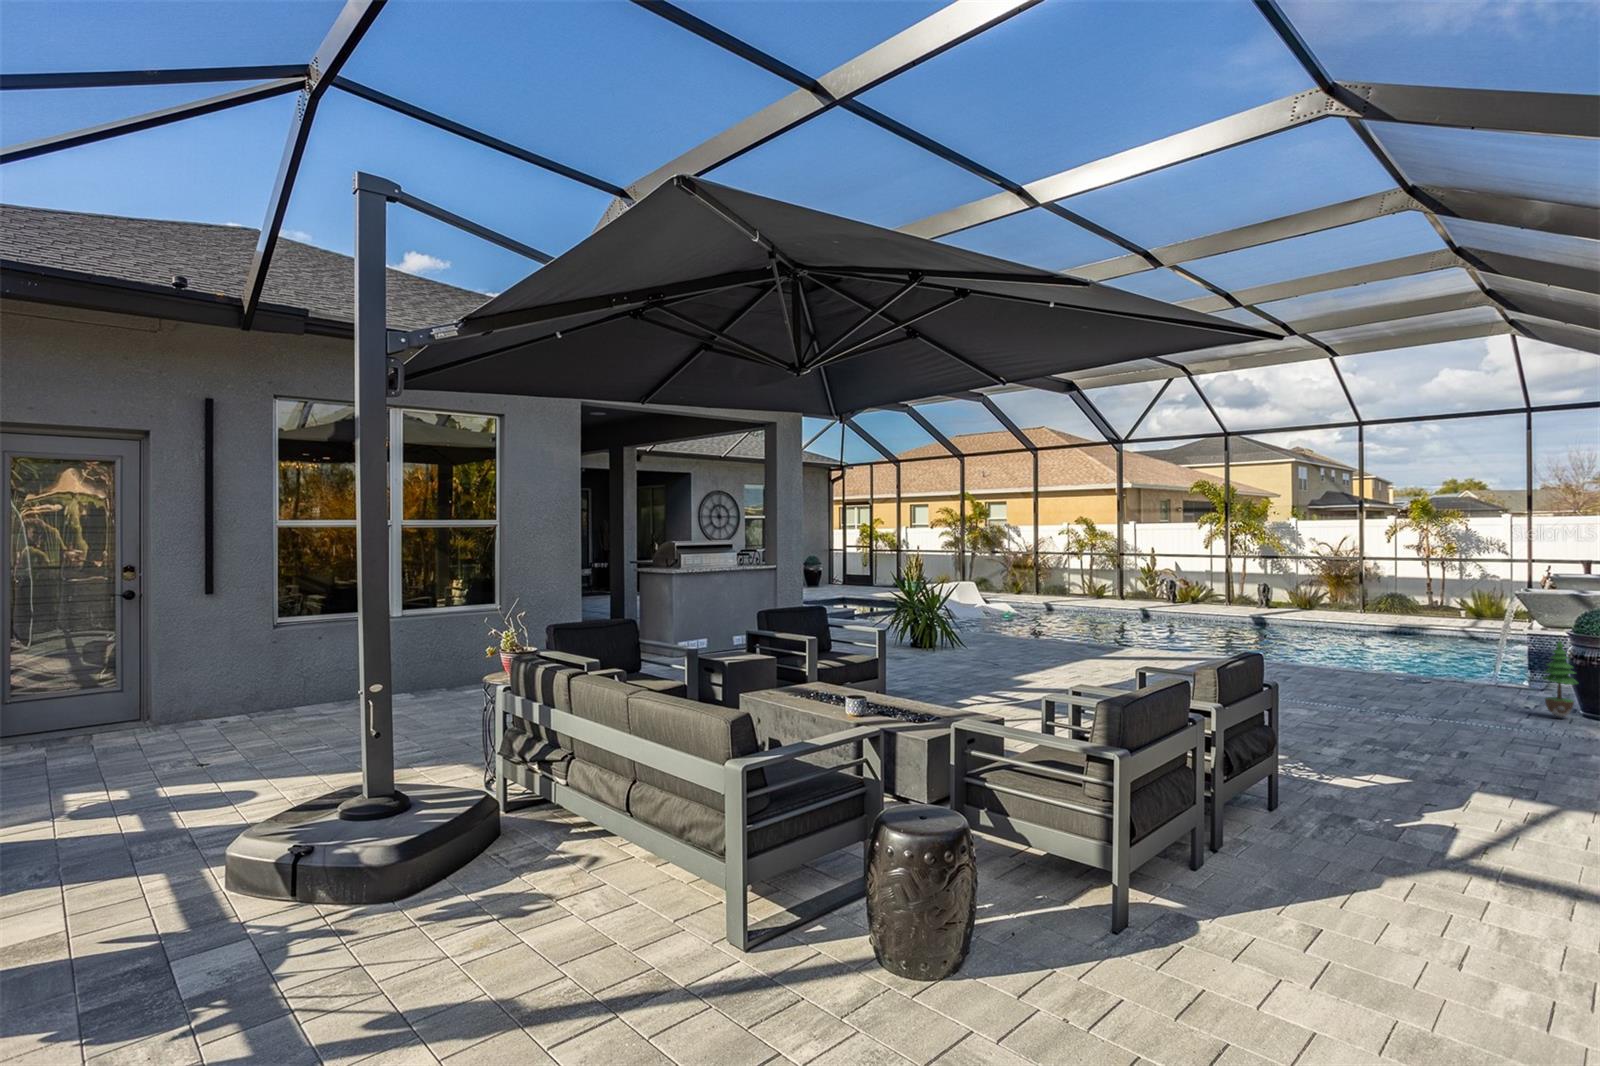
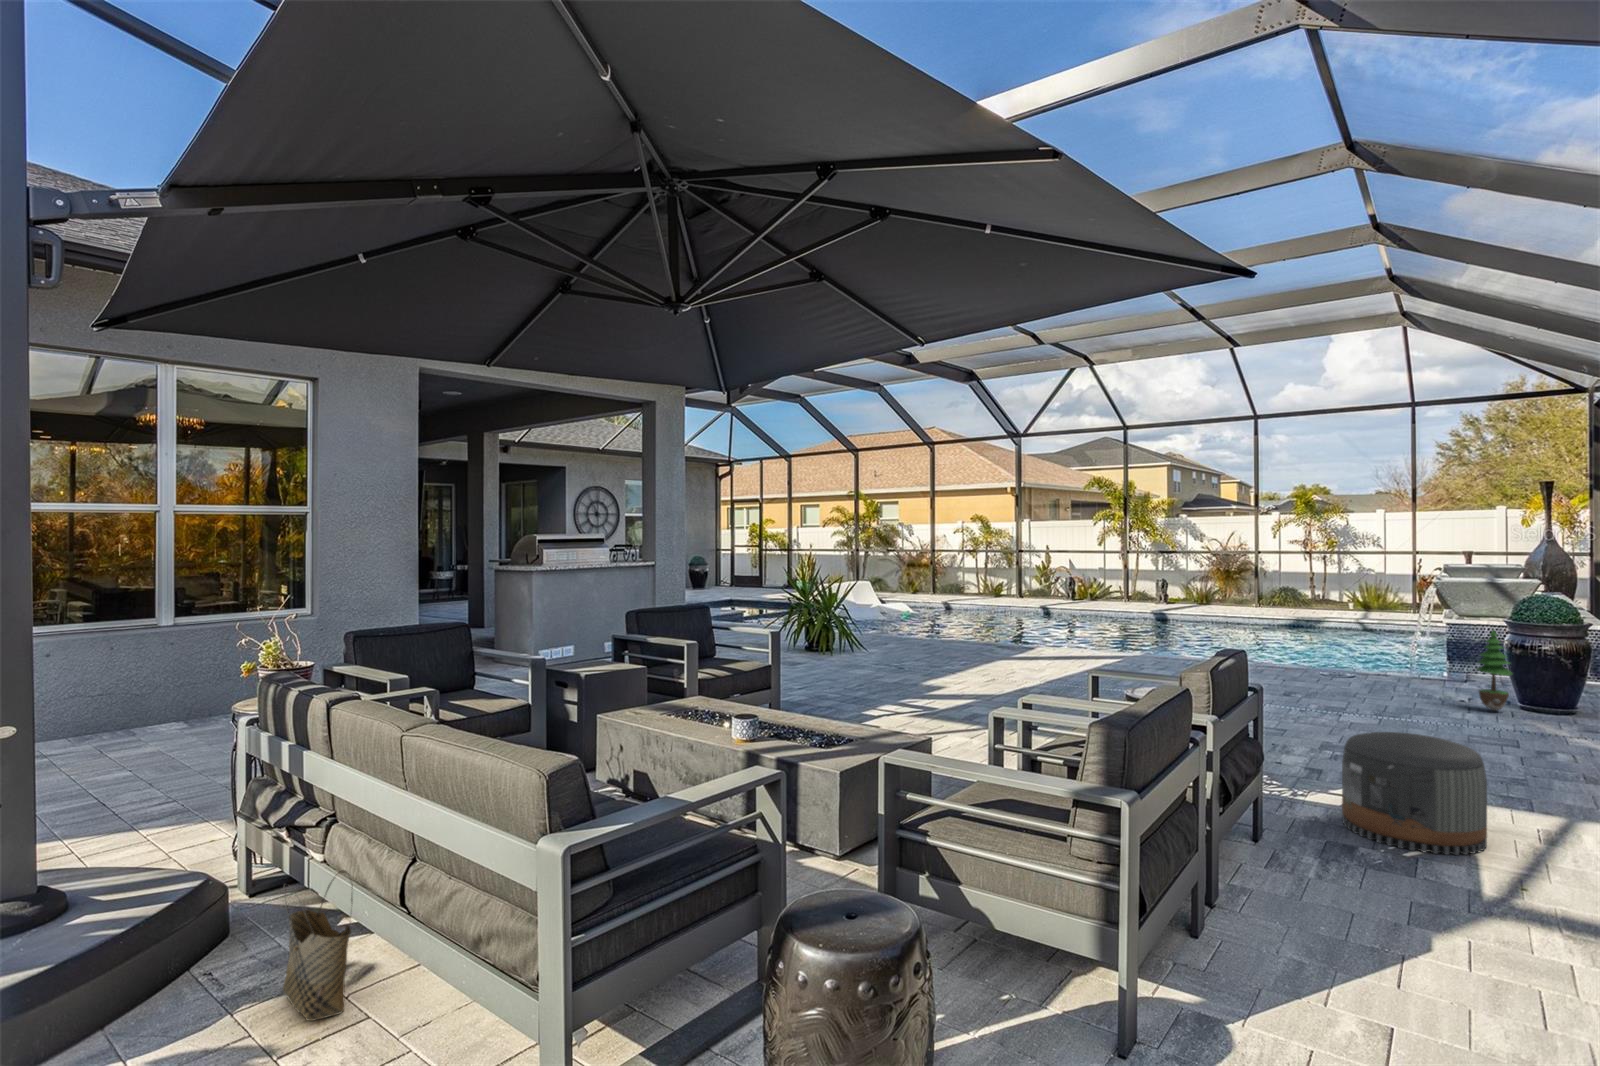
pouf: none [1354,727,1477,829] -> present [1342,732,1487,855]
woven basket: none [552,787,598,880] -> present [283,870,353,1021]

